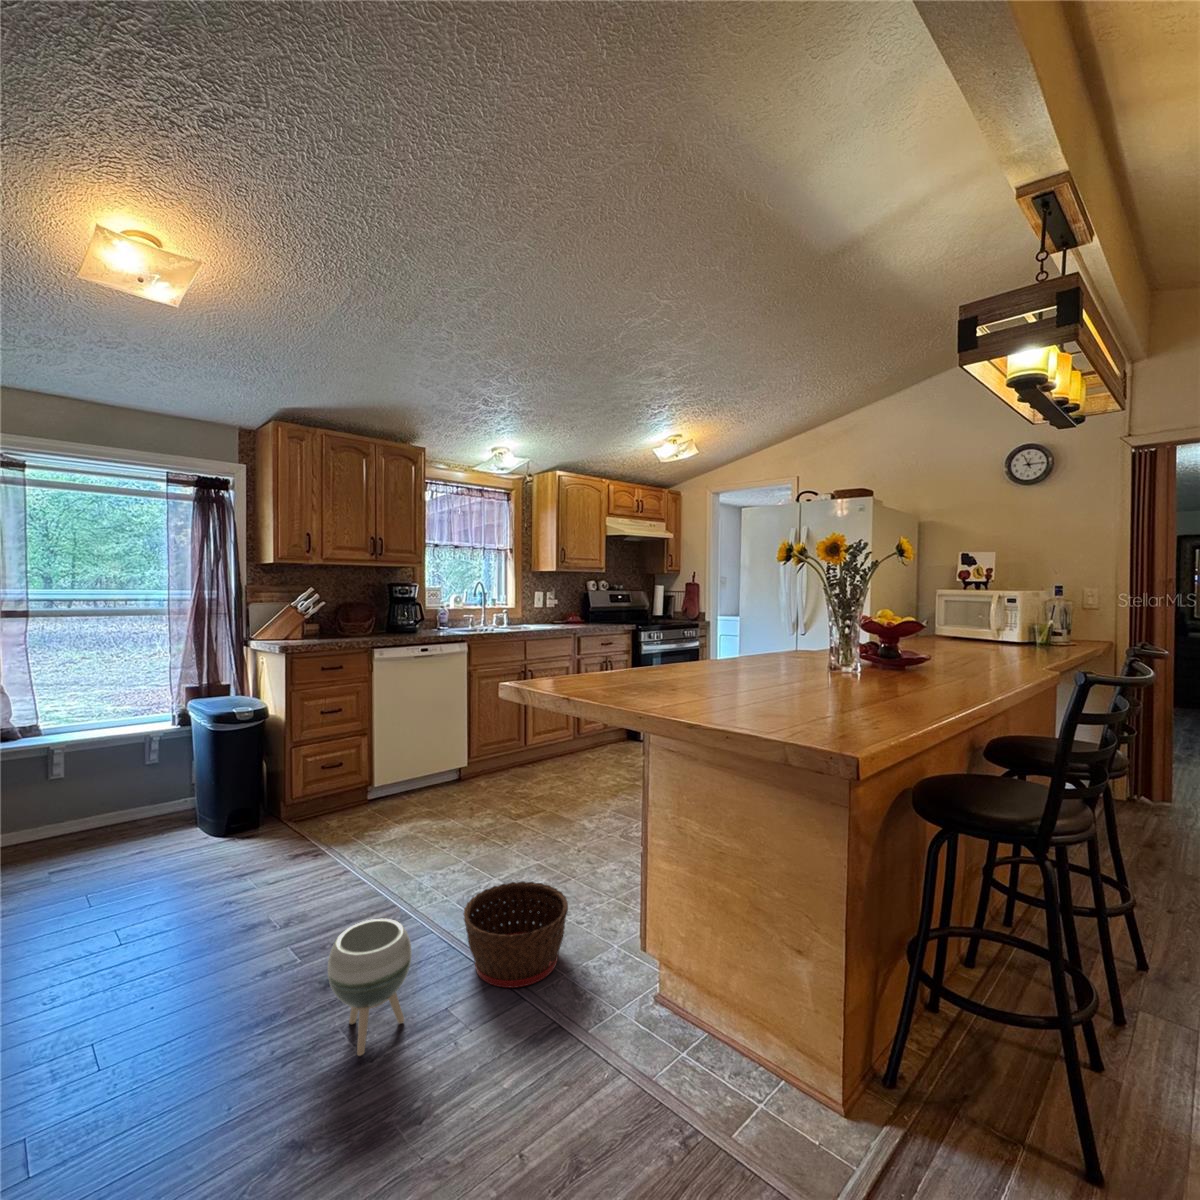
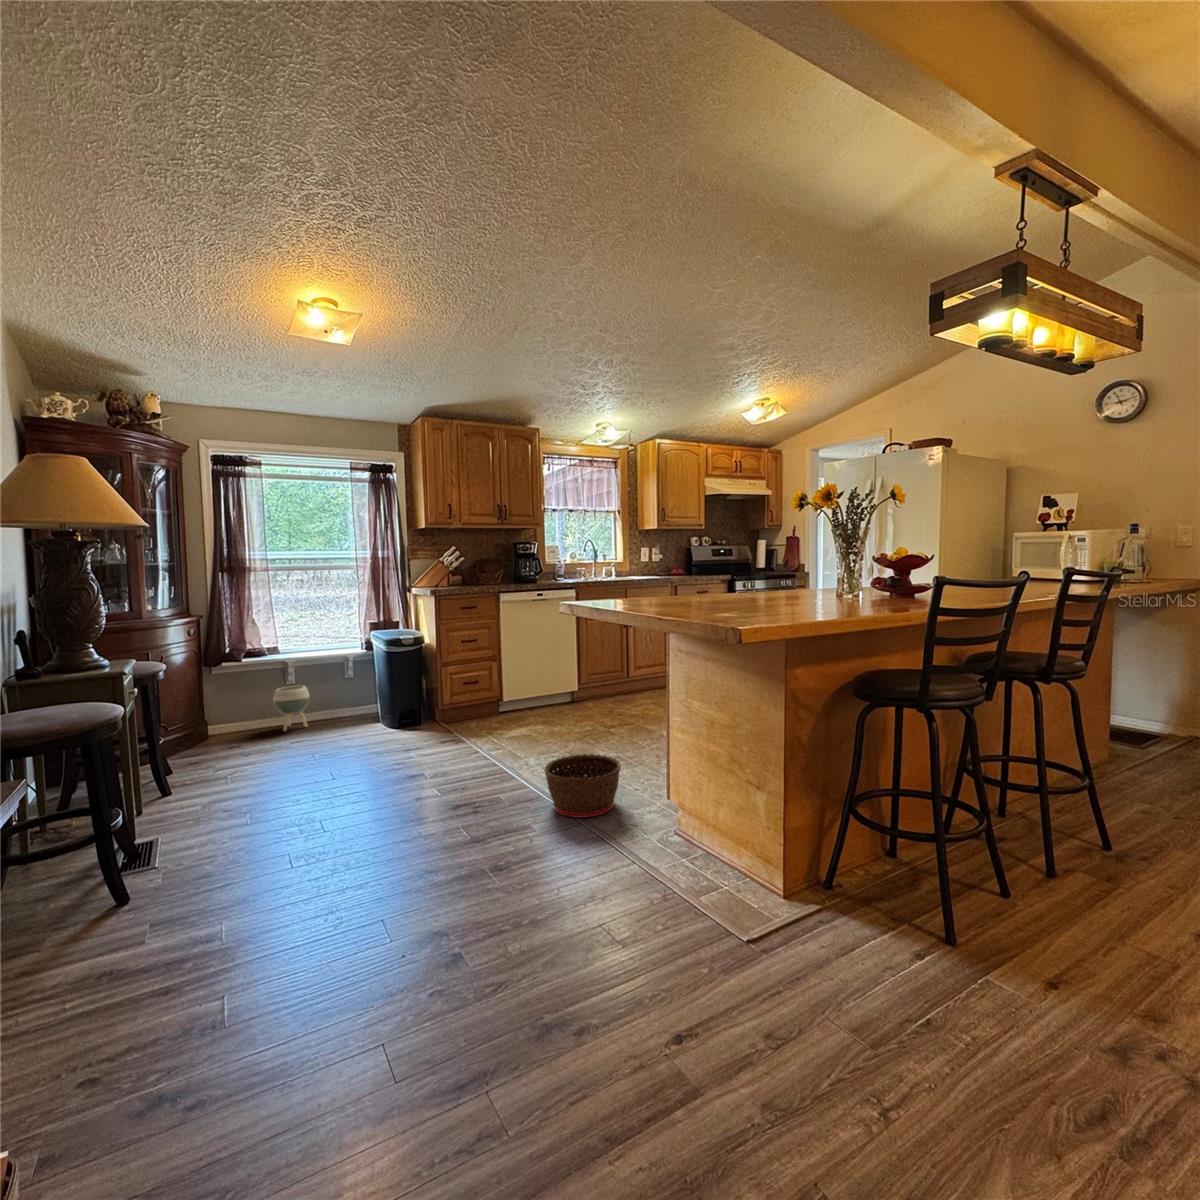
planter: present [328,919,412,1056] -> present [273,686,309,731]

